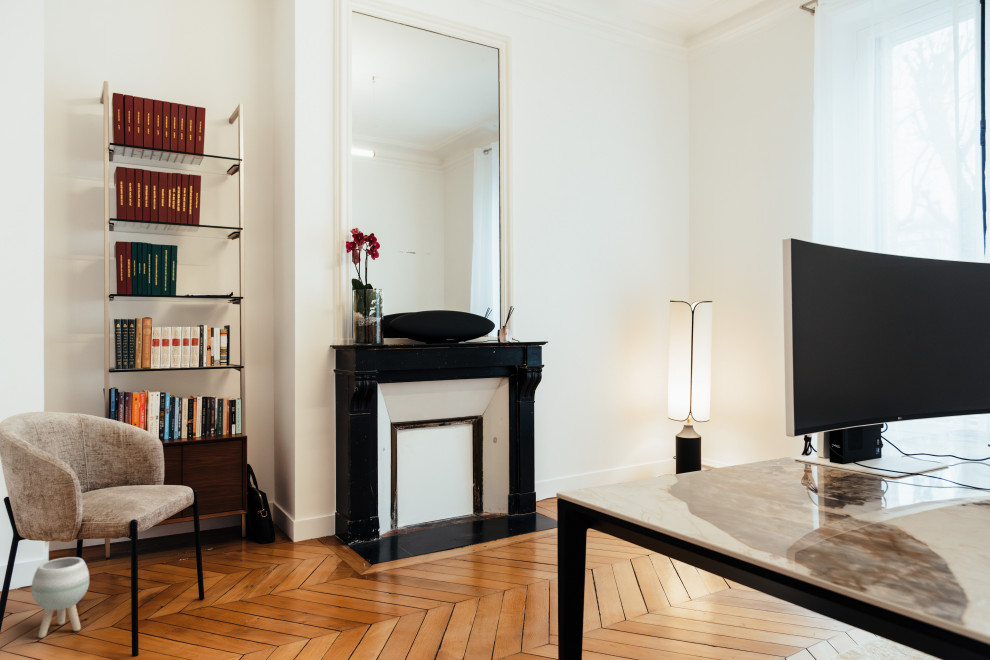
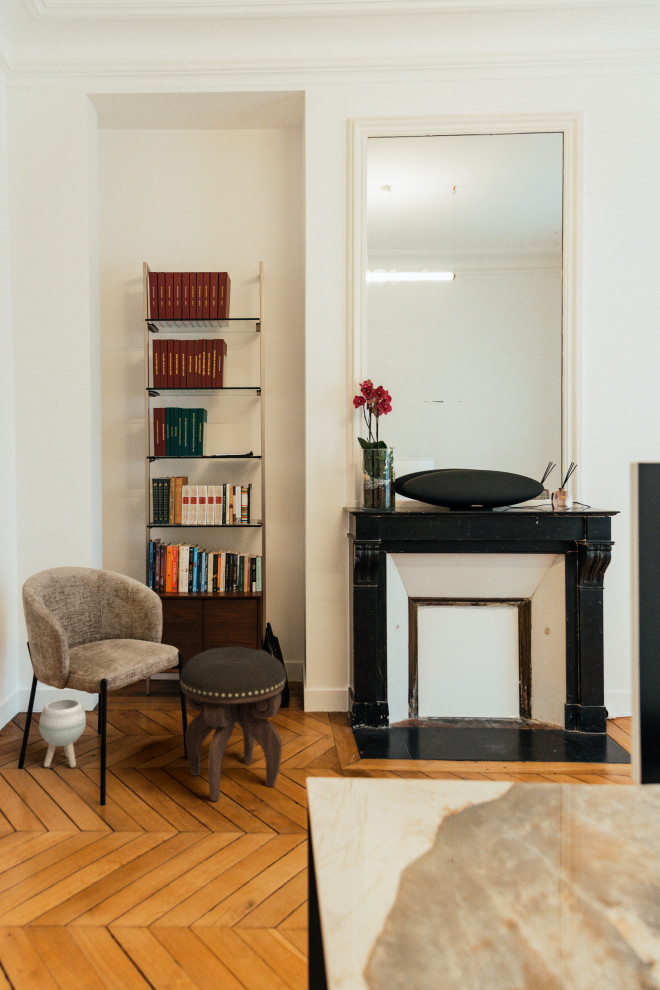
footstool: none [215,475,321,621] -> present [180,647,286,801]

